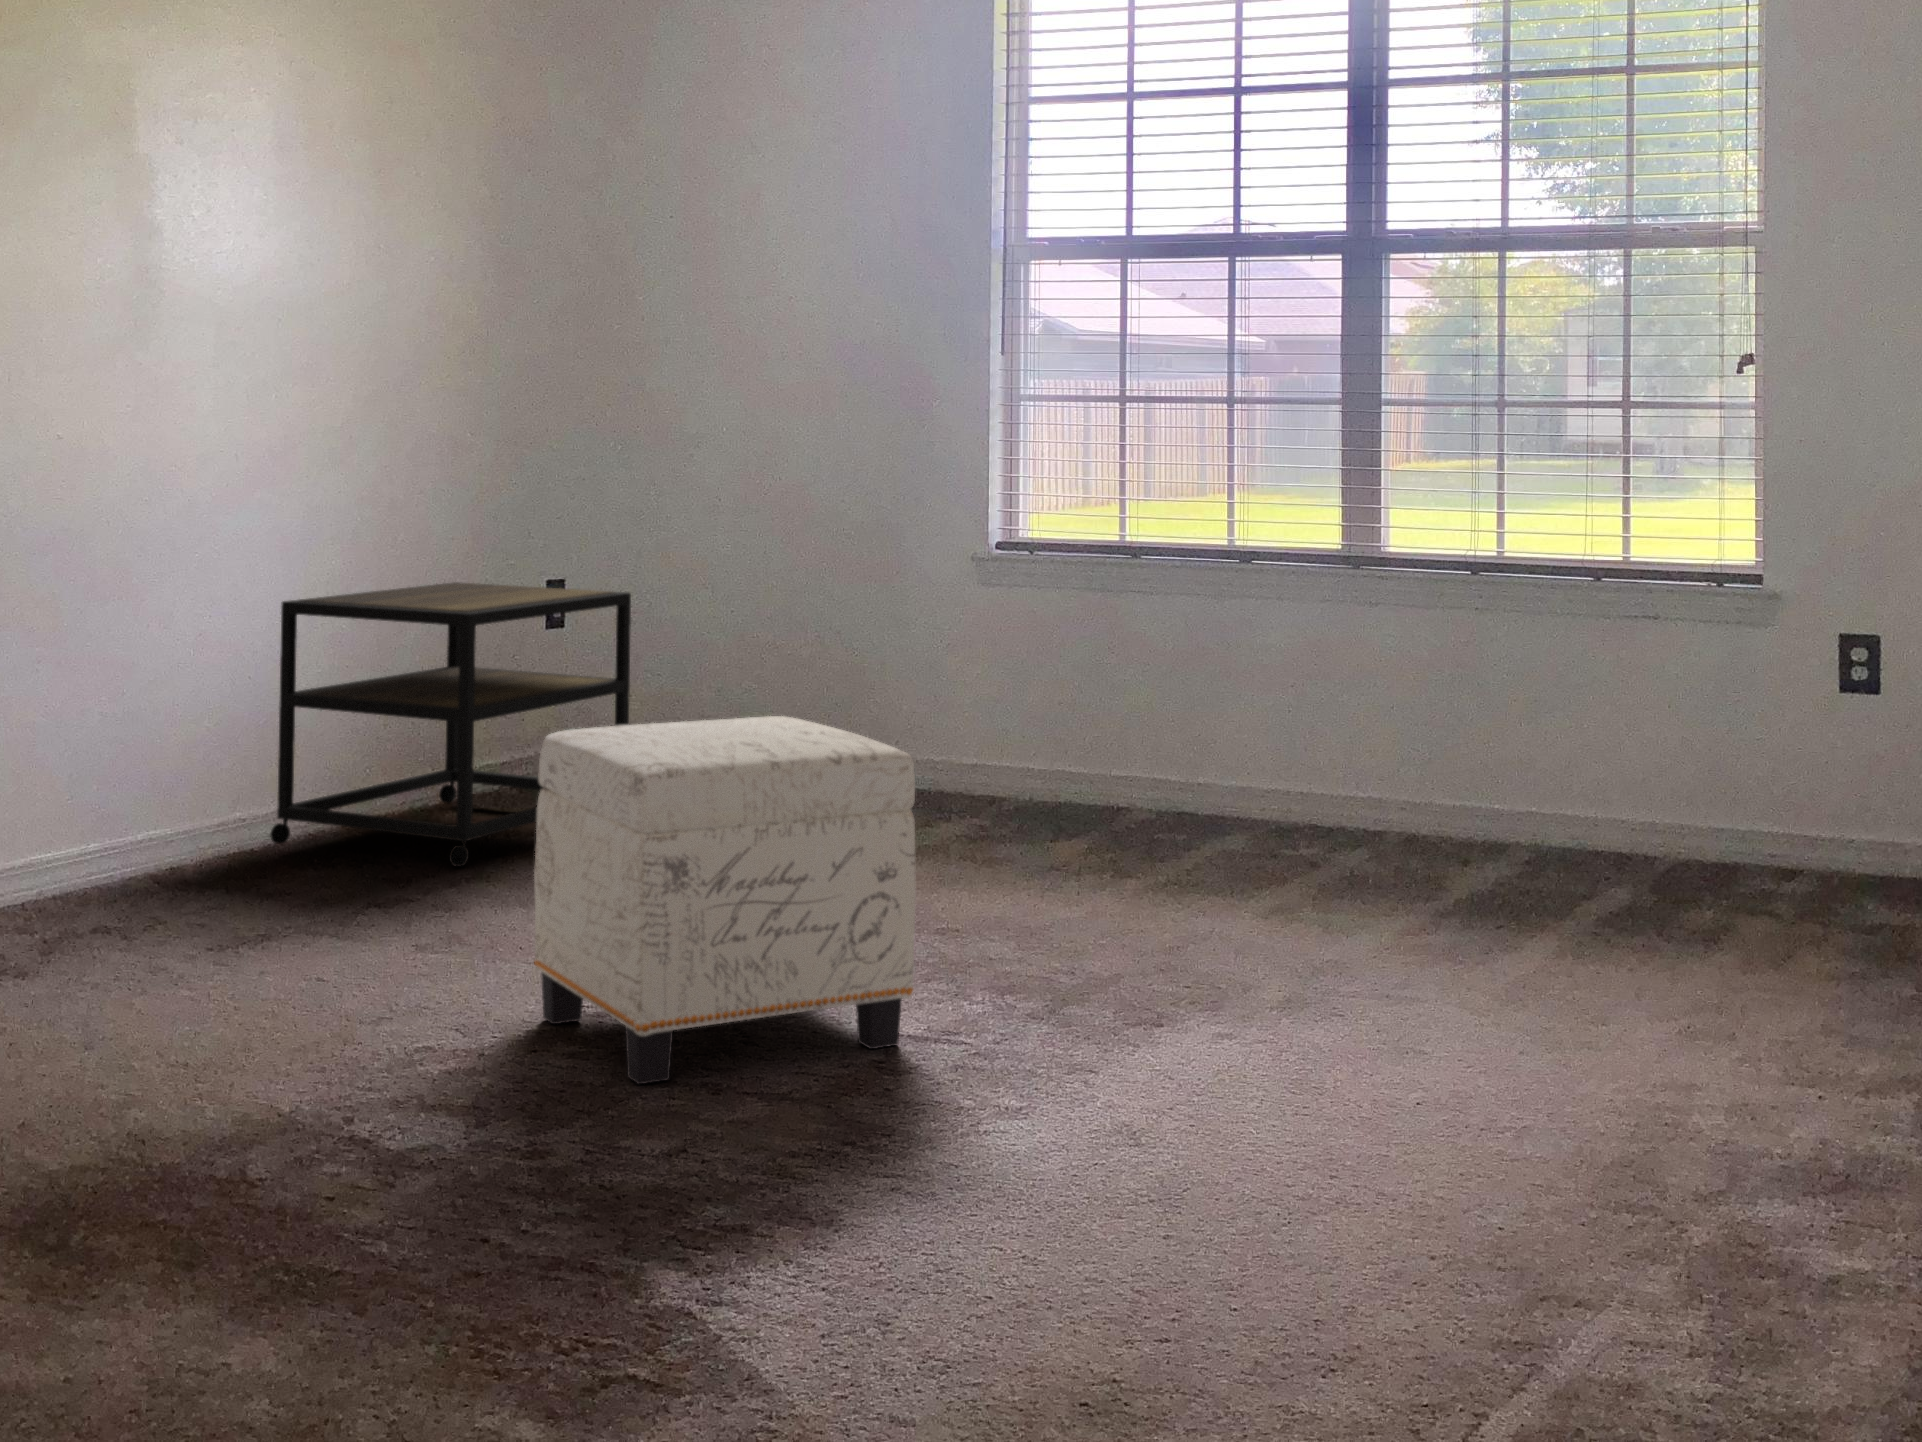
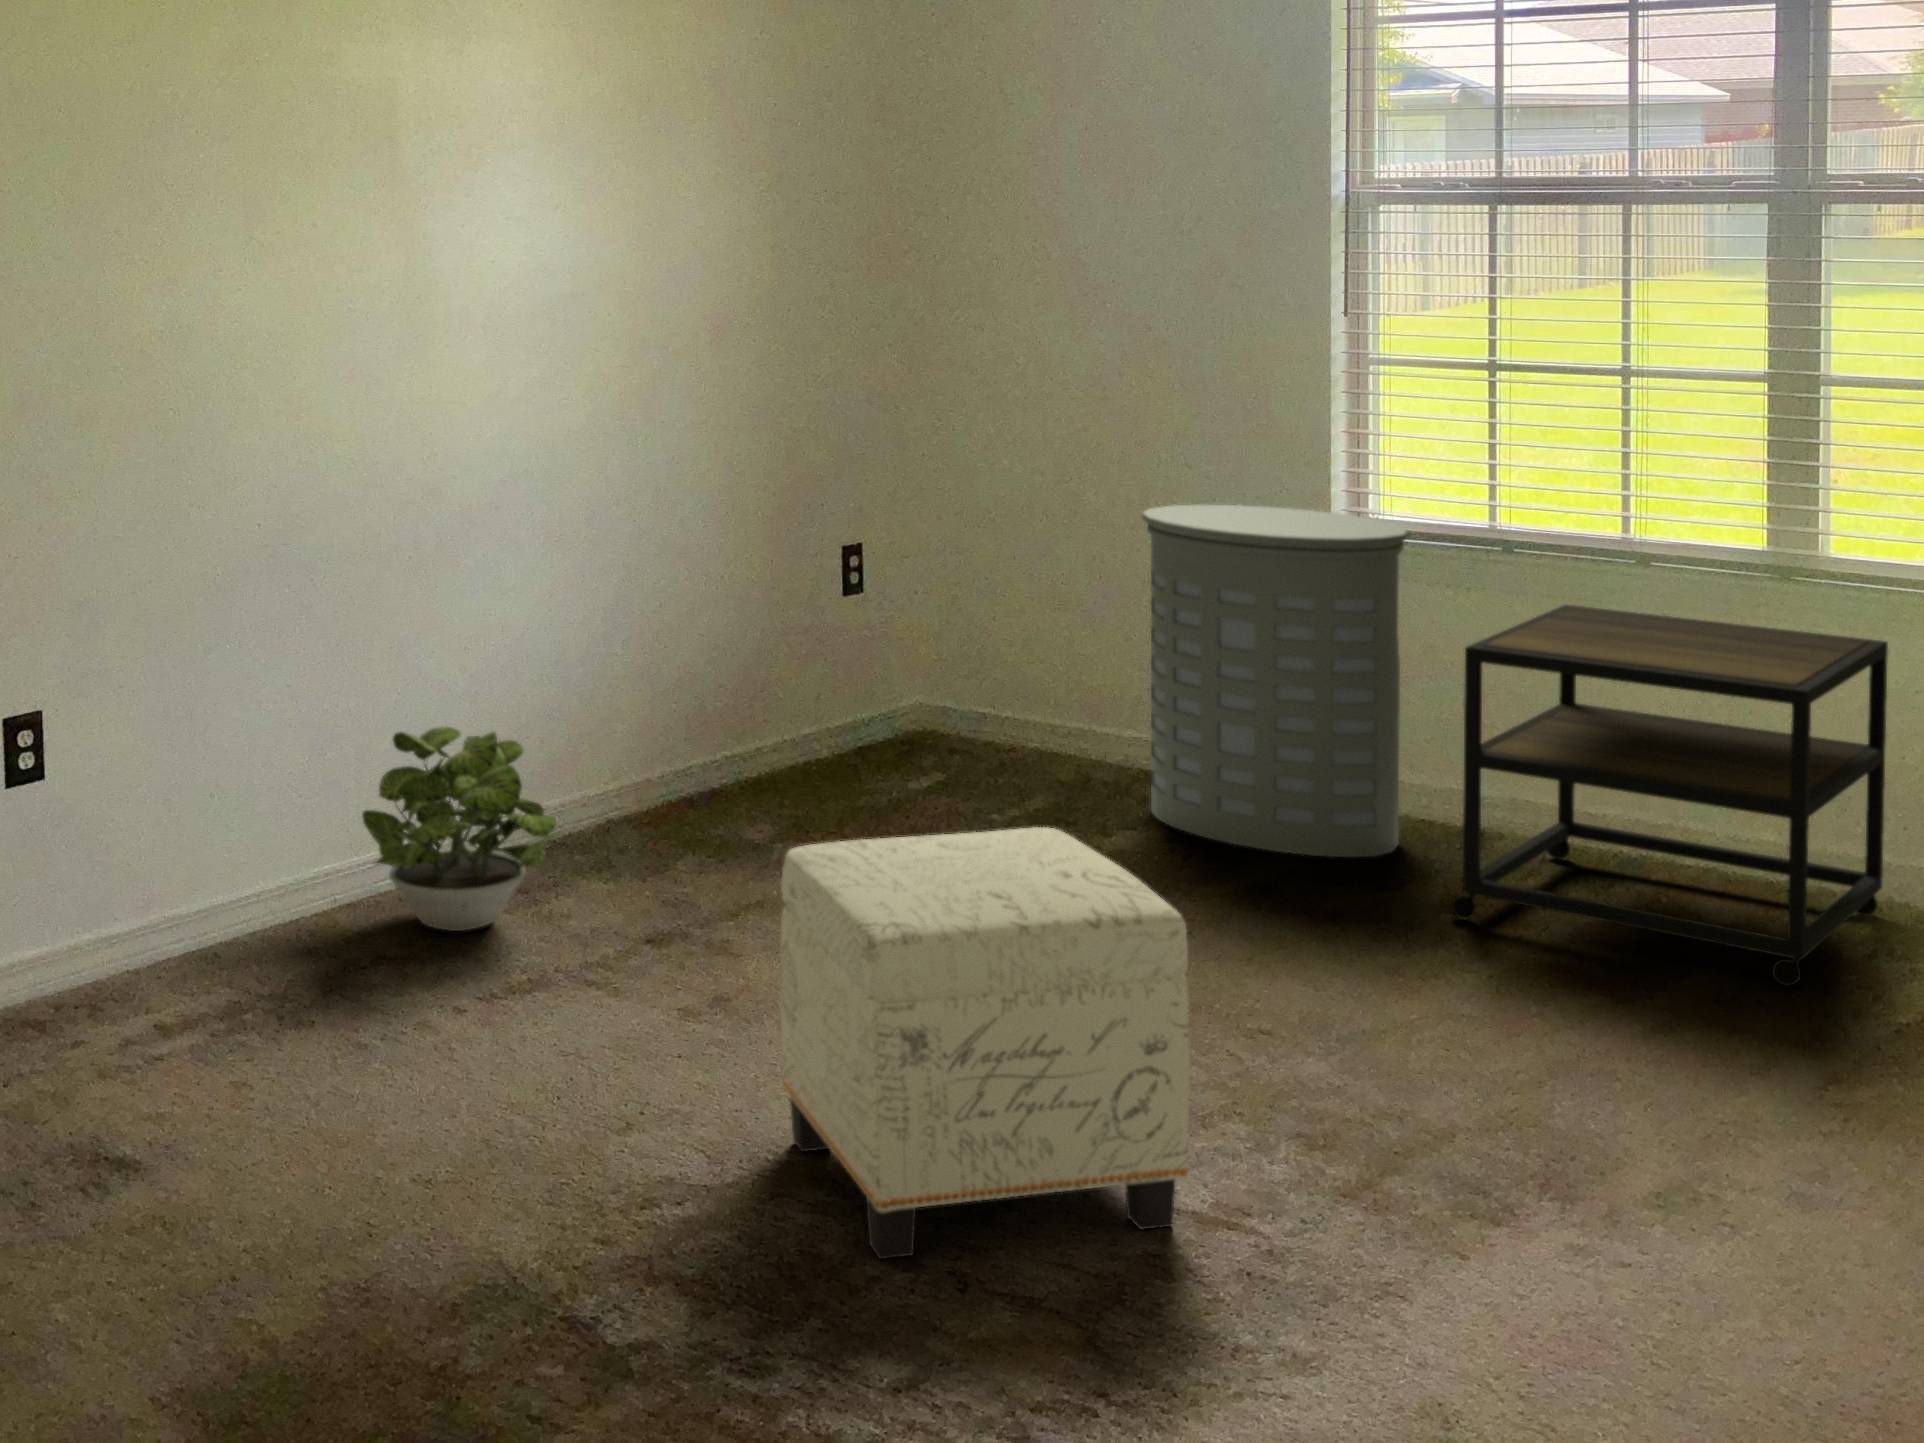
laundry hamper: none [833,522,1061,821] -> present [1142,505,1408,857]
side table: present [270,582,631,867] -> present [1451,605,1888,986]
potted plant: none [79,696,292,905] -> present [362,727,558,931]

